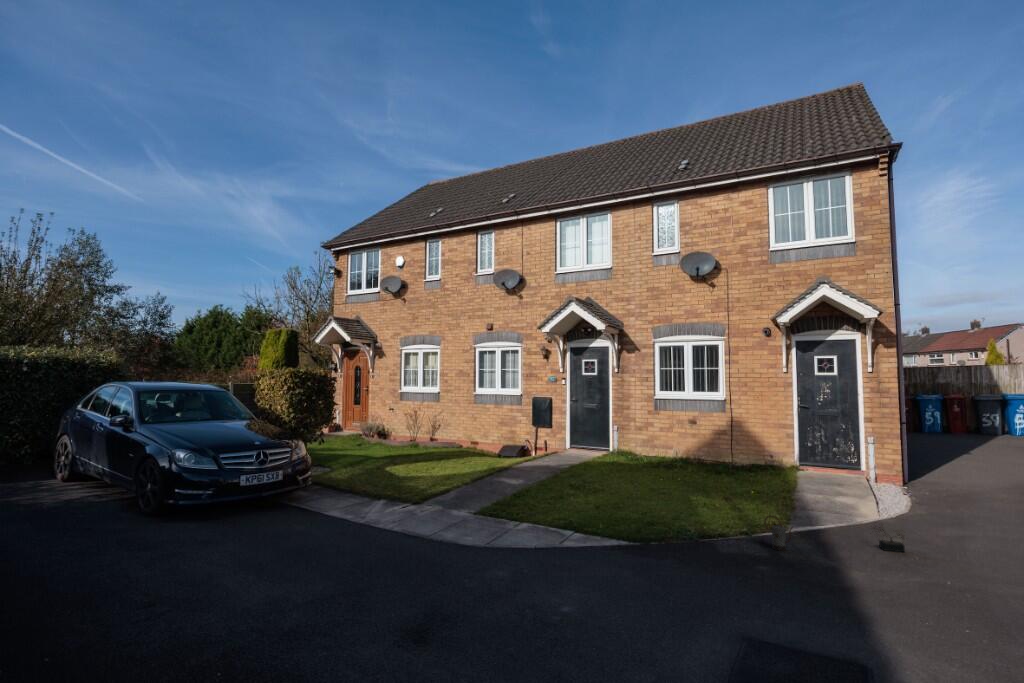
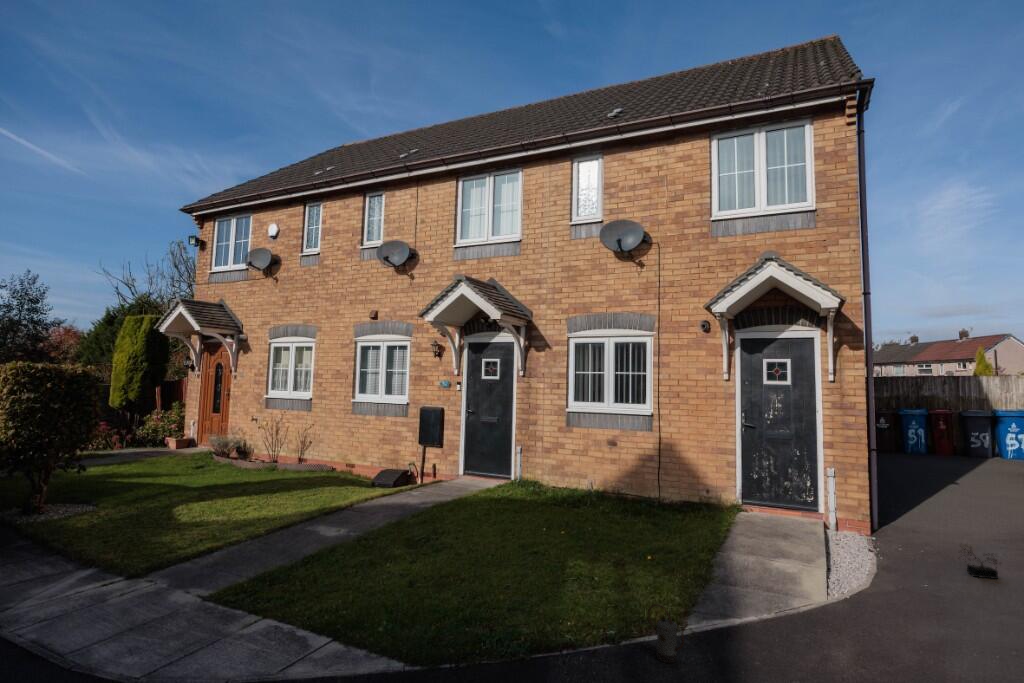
decorative plant: present [874,525,905,552] -> present [964,547,998,579]

